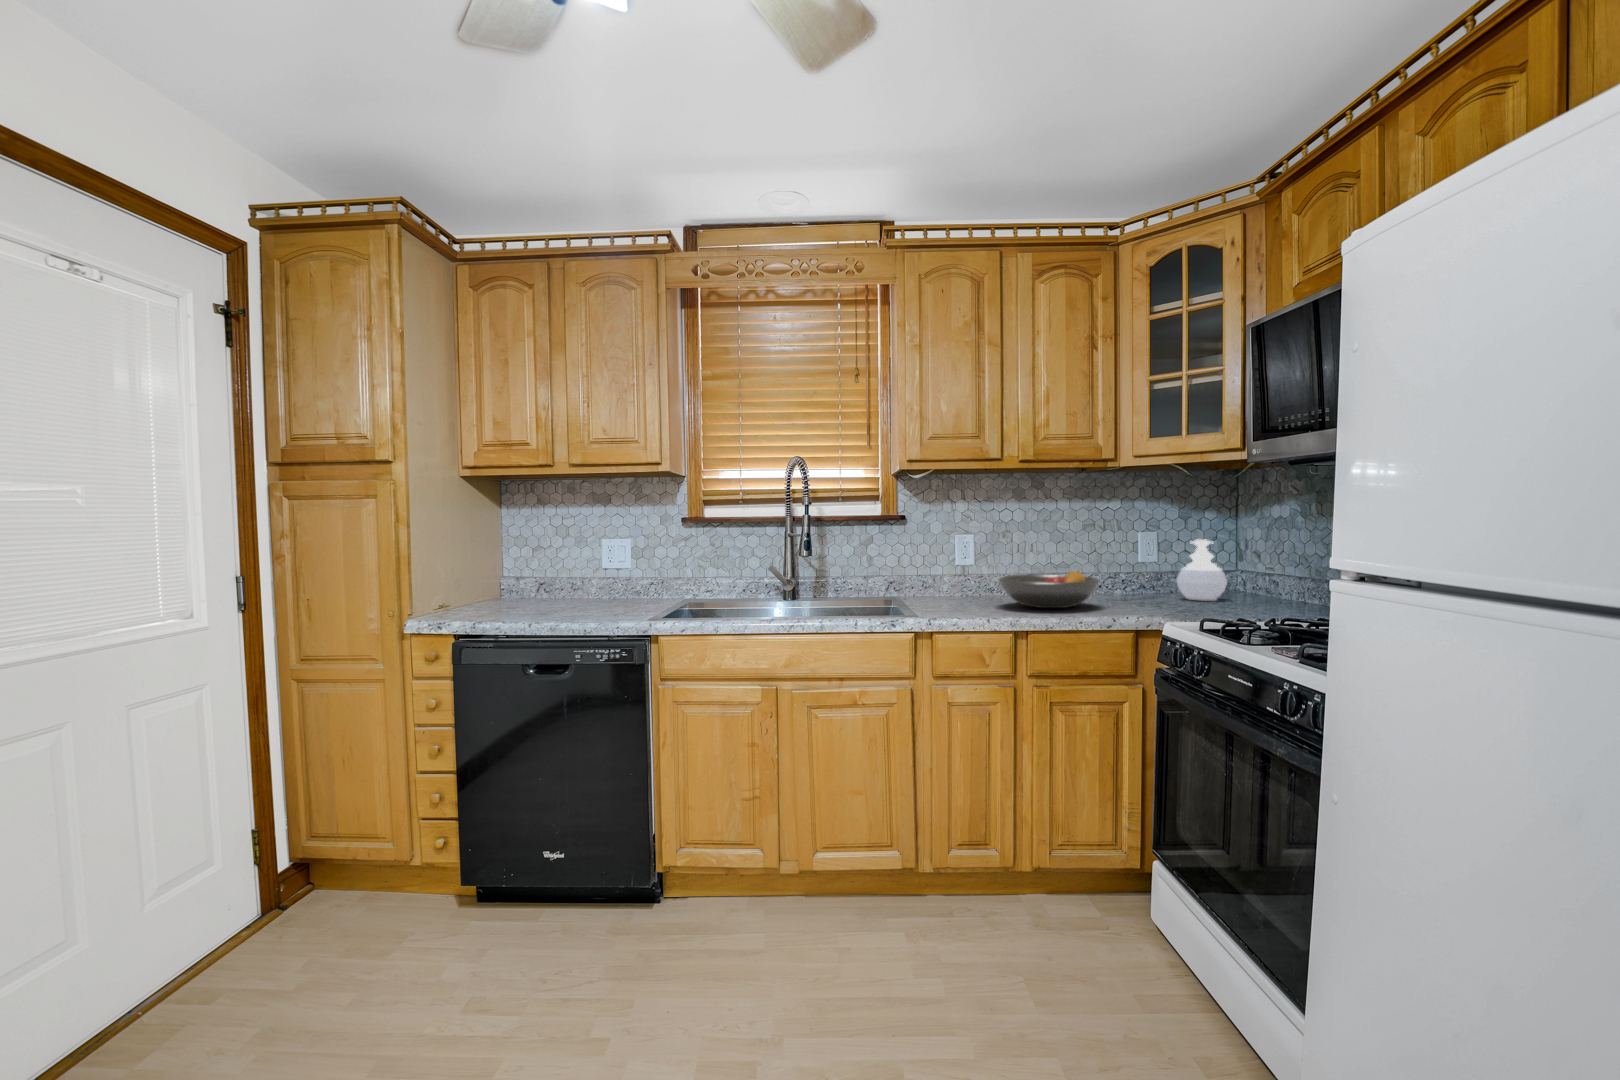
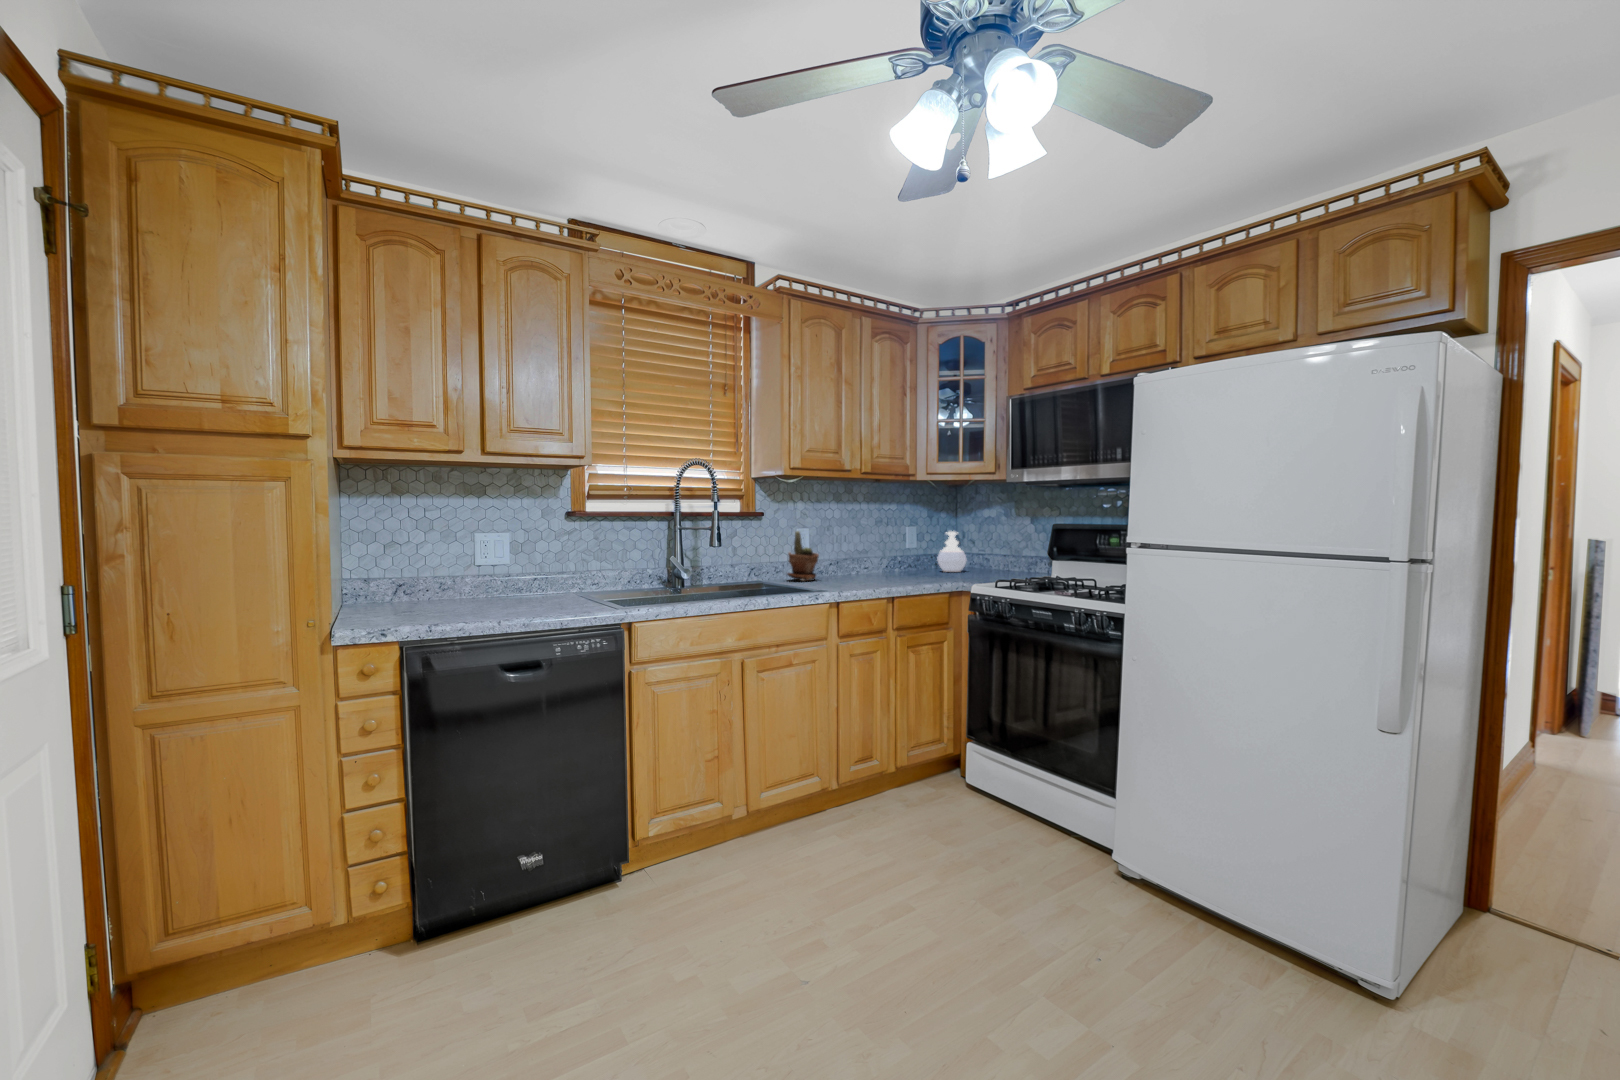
potted plant: none [938,537,978,601] -> present [787,531,819,581]
fruit bowl: present [999,571,1100,608] -> none [847,554,917,581]

